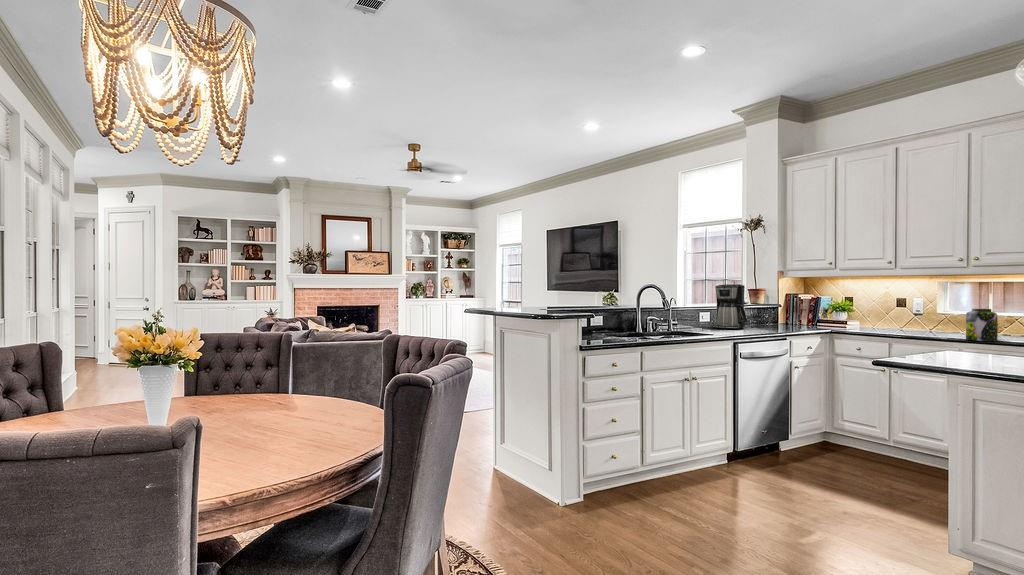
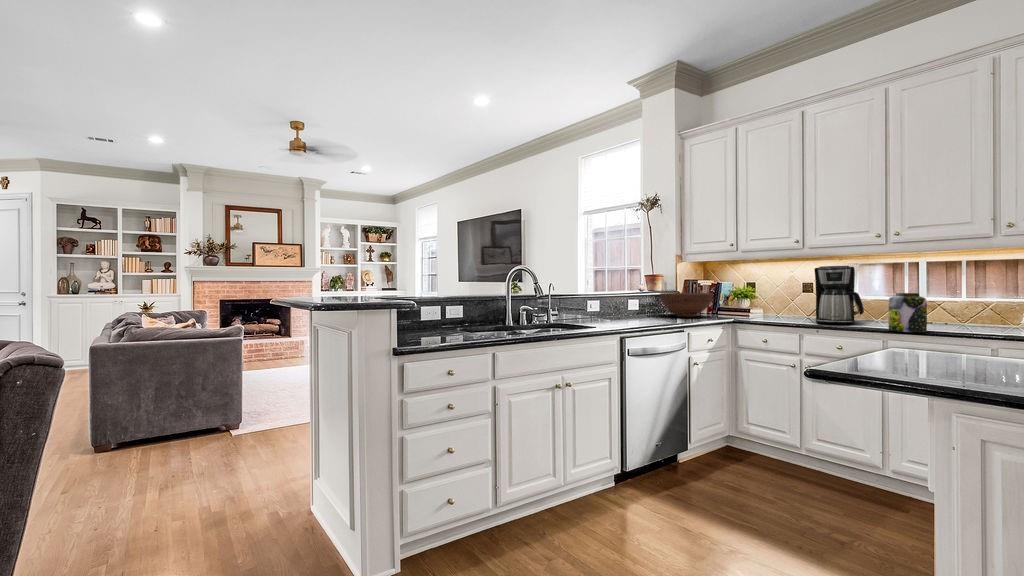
coffee maker: present [715,284,747,329] -> present [814,266,864,323]
fruit bowl: none [763,305,813,327] -> present [660,293,713,317]

